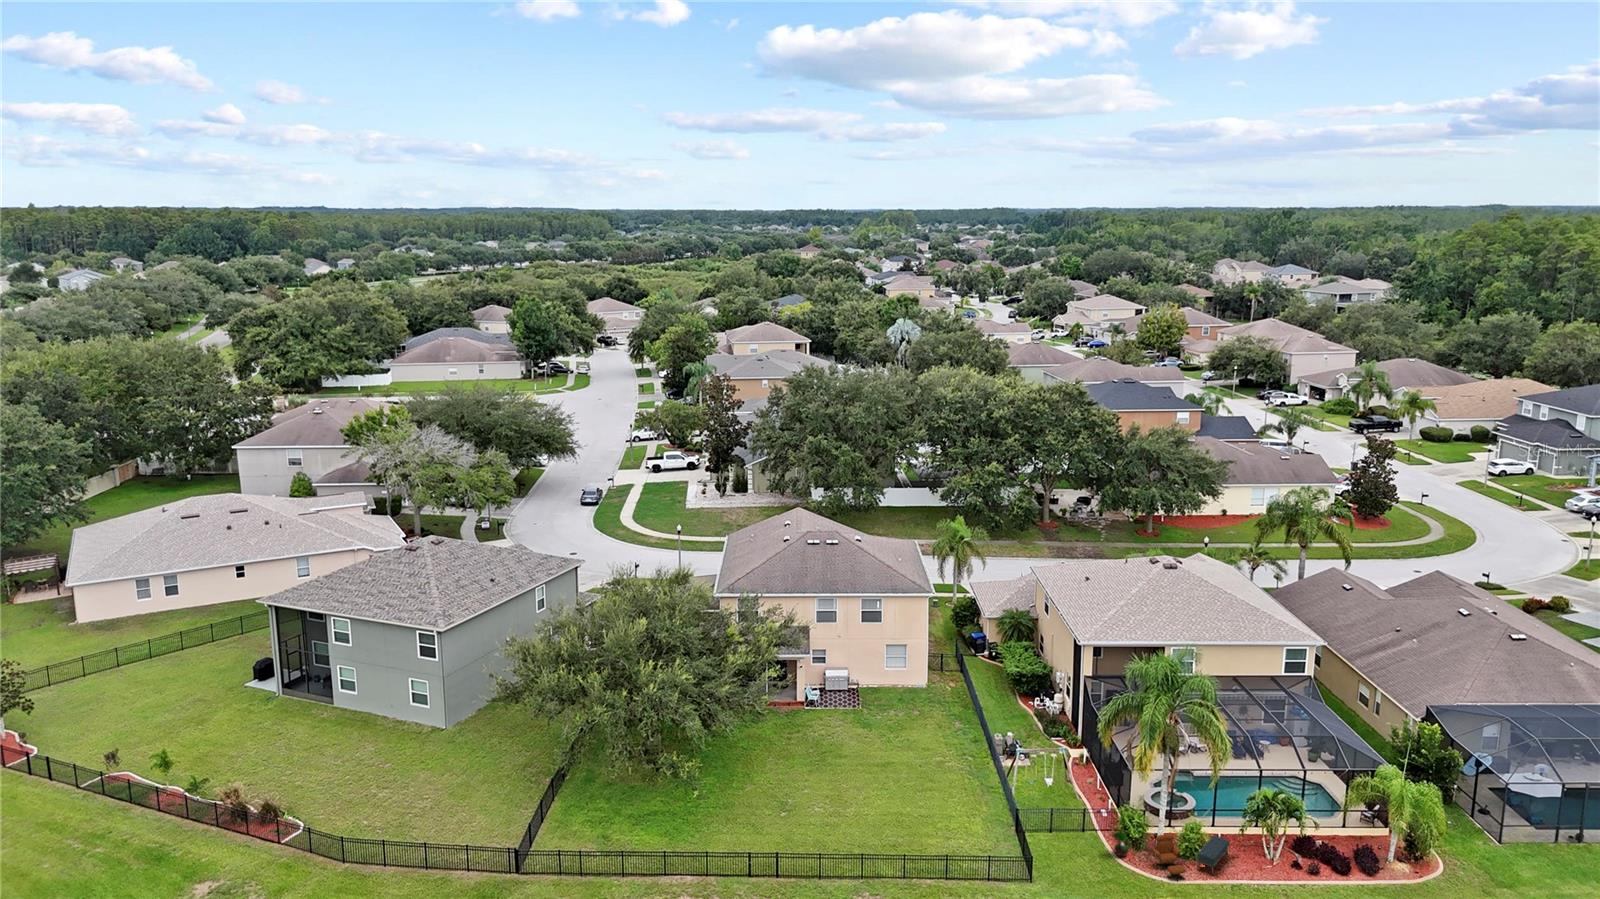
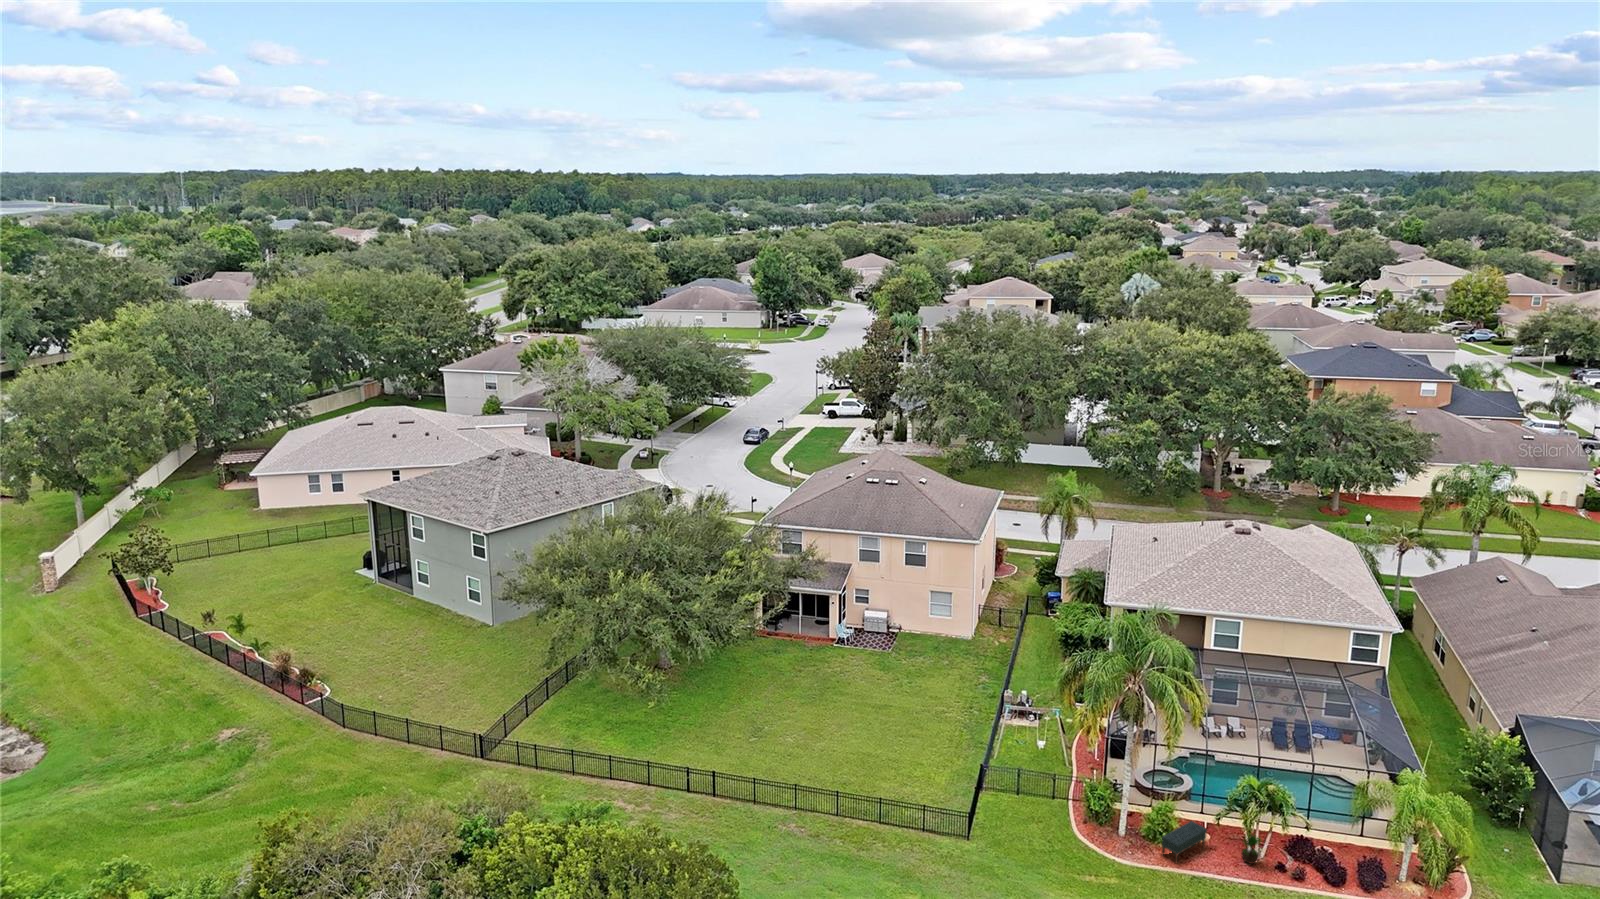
potted tree: present [1111,830,1128,856] -> present [1241,834,1260,864]
lounge chair: present [1153,834,1185,882] -> none [1113,811,1144,864]

